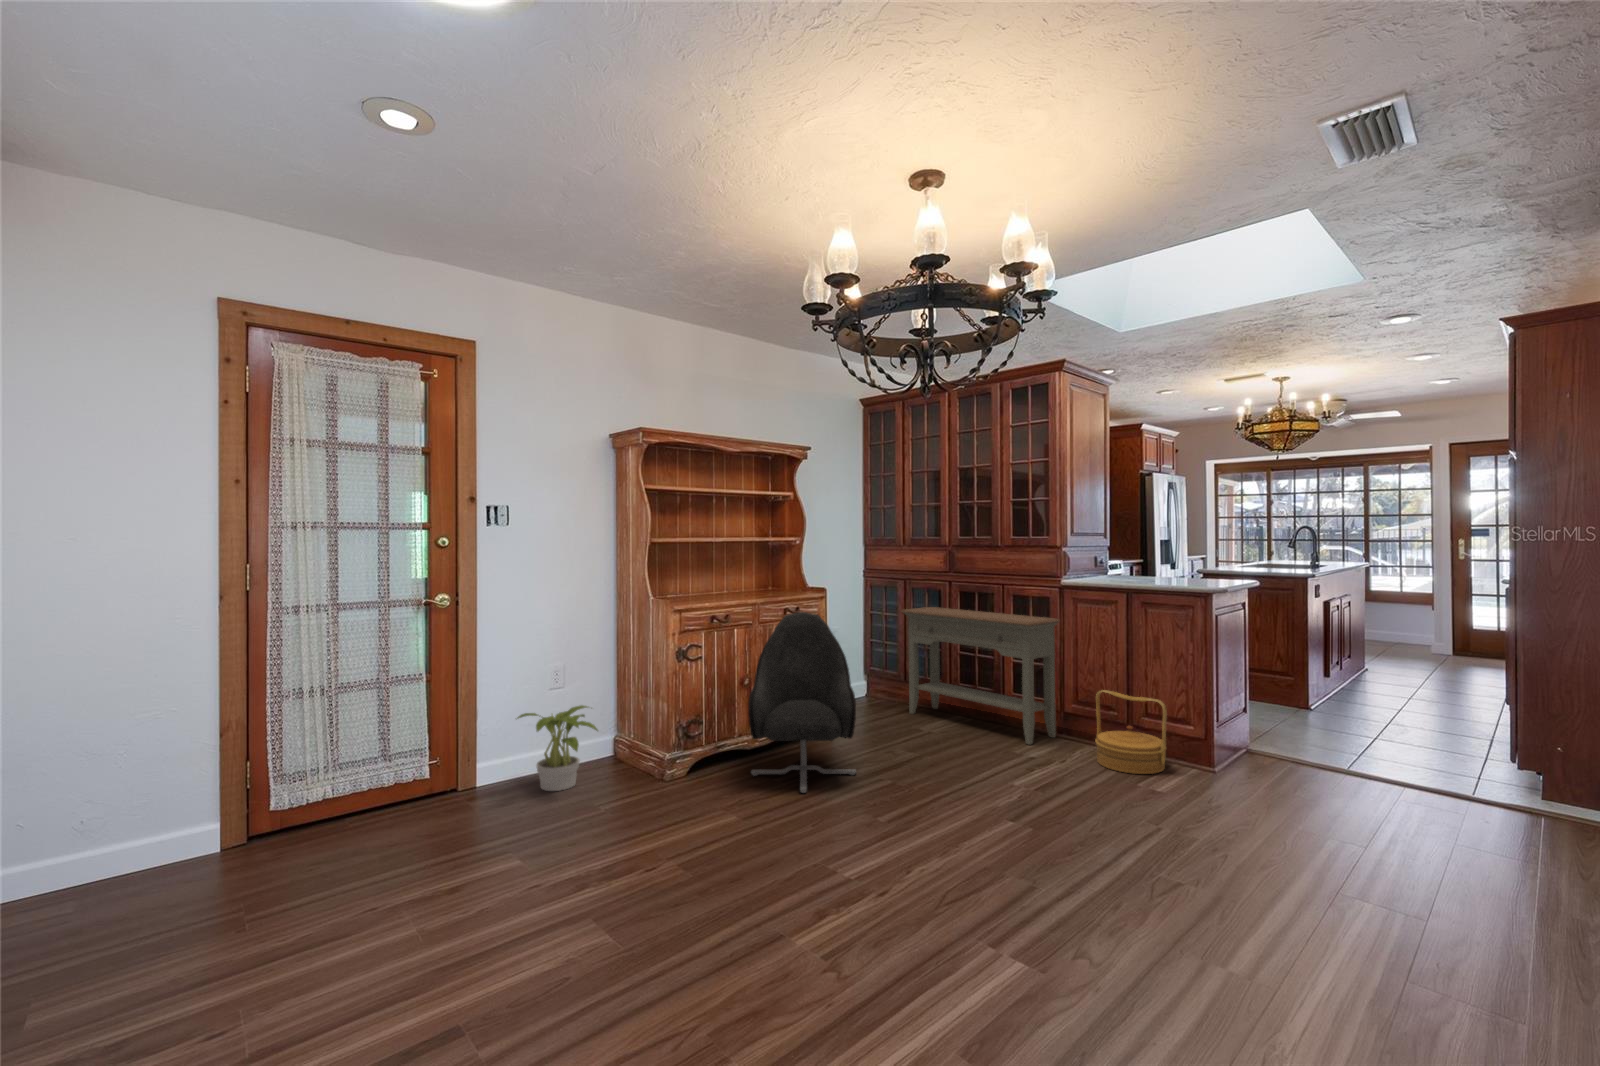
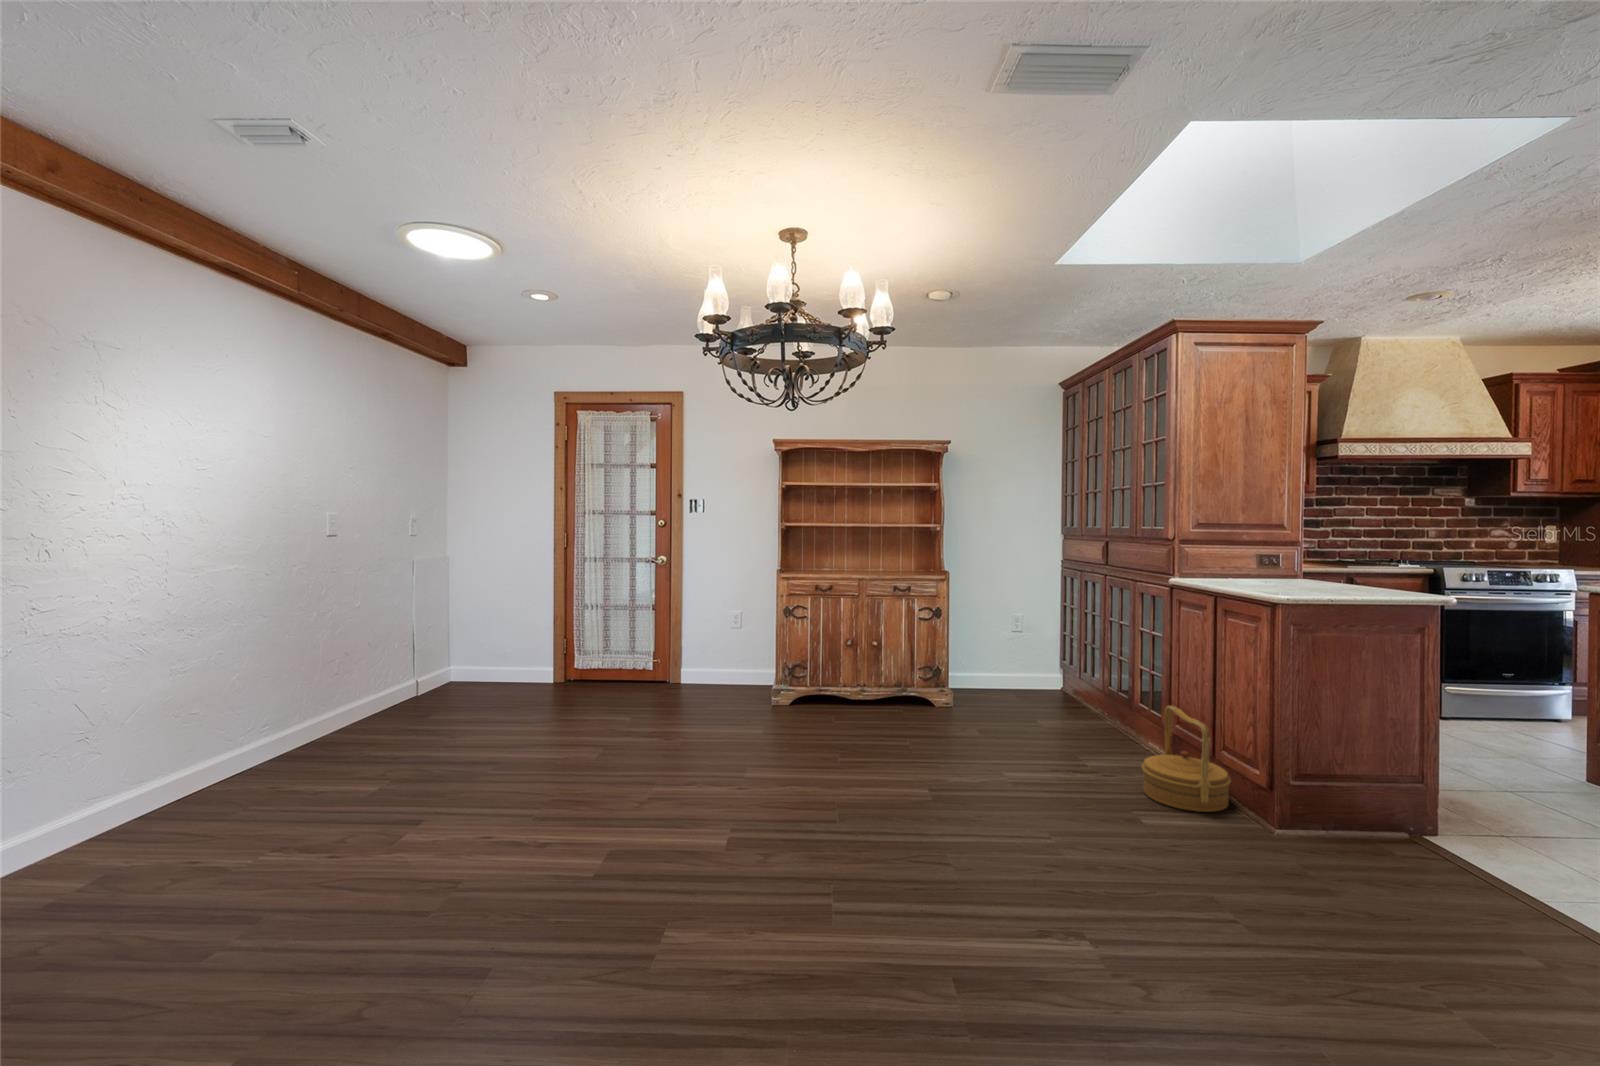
console table: present [901,607,1060,745] -> none [1053,600,1169,757]
armchair: present [748,612,856,793] -> none [808,589,919,734]
potted plant: present [517,705,598,791] -> none [689,640,746,697]

